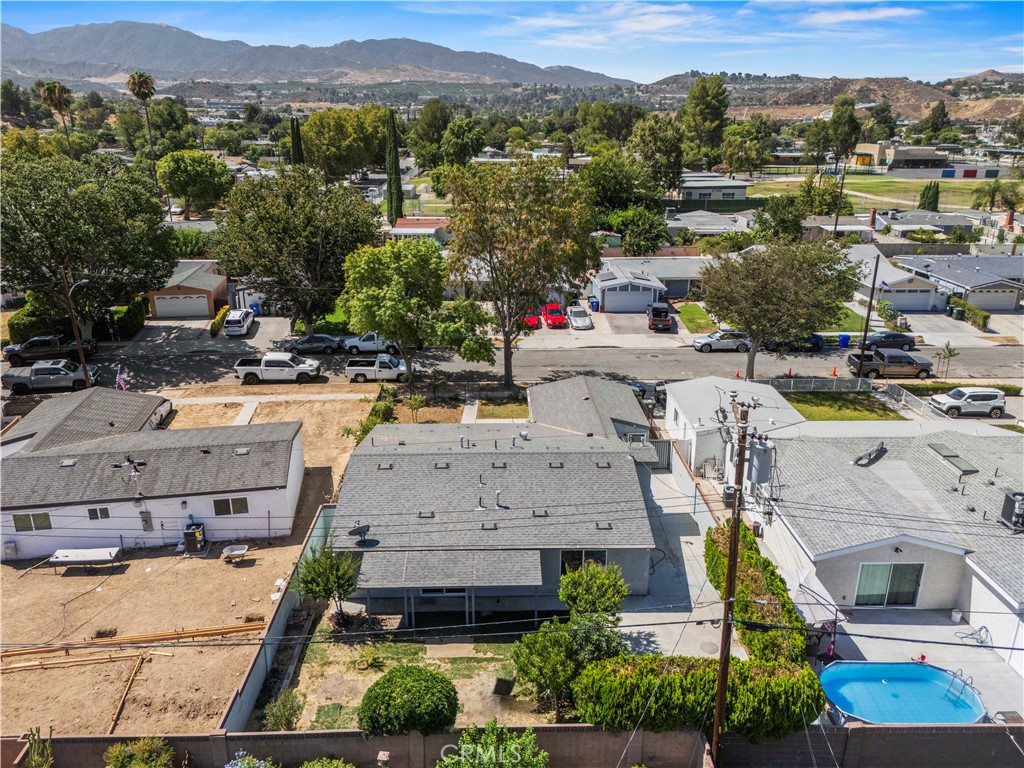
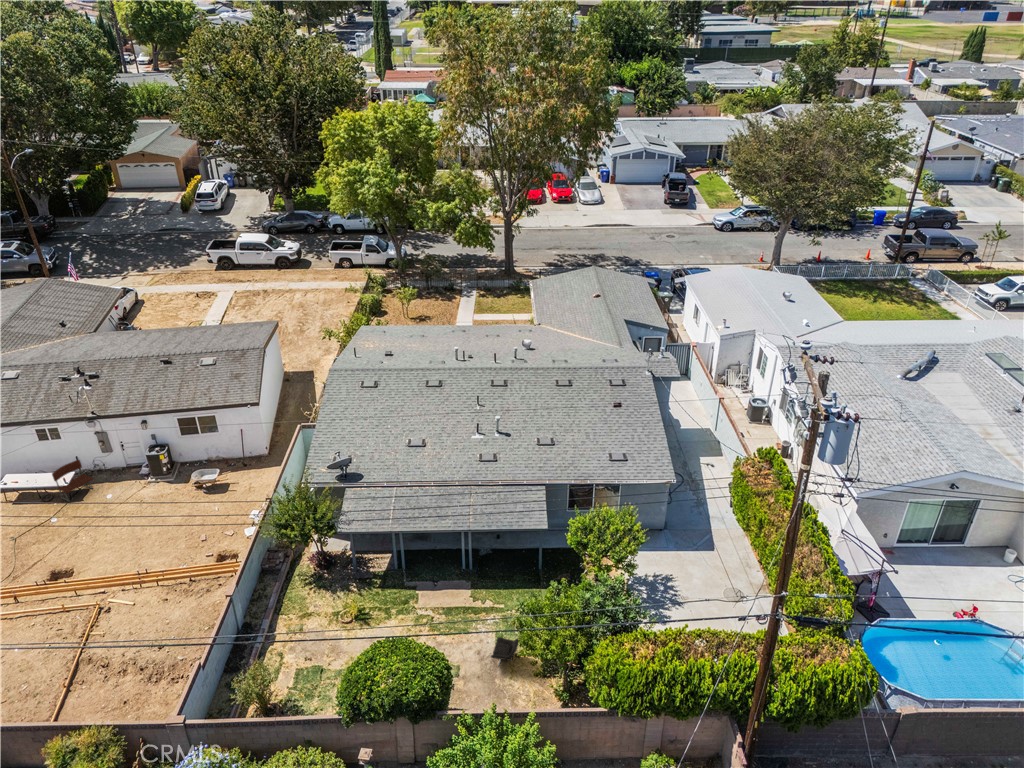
bench: none [101,536,135,573] -> present [52,460,93,502]

